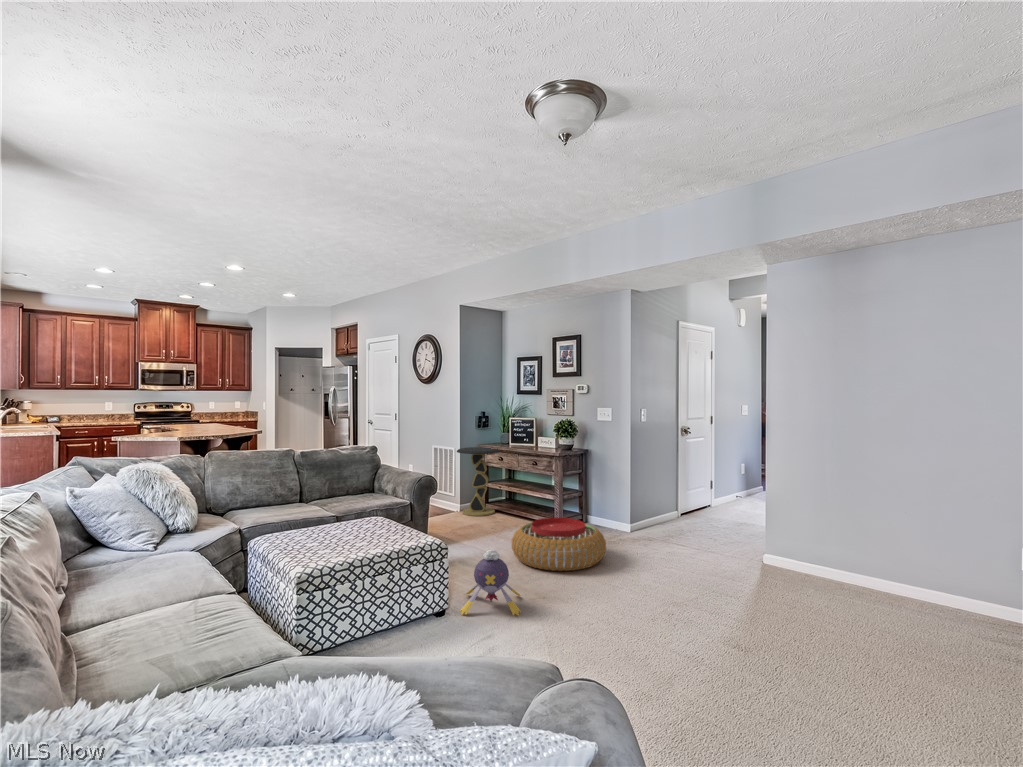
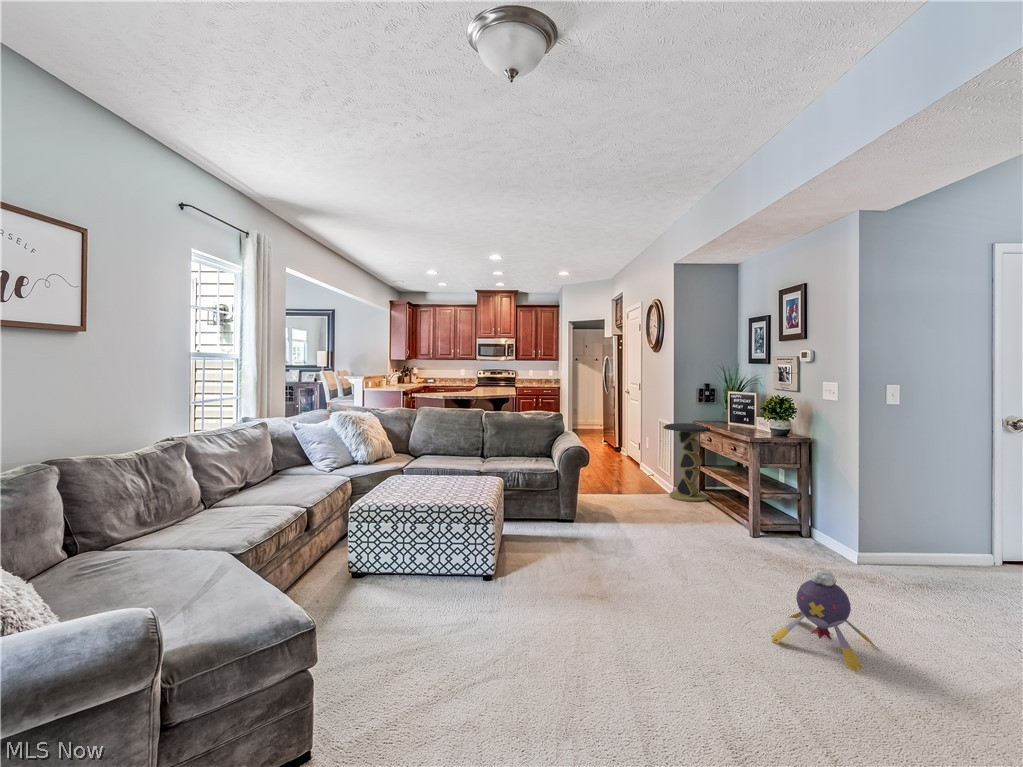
pouf: present [512,518,606,571] -> none [631,512,753,582]
plush toy: present [460,550,521,615] -> present [772,570,874,672]

